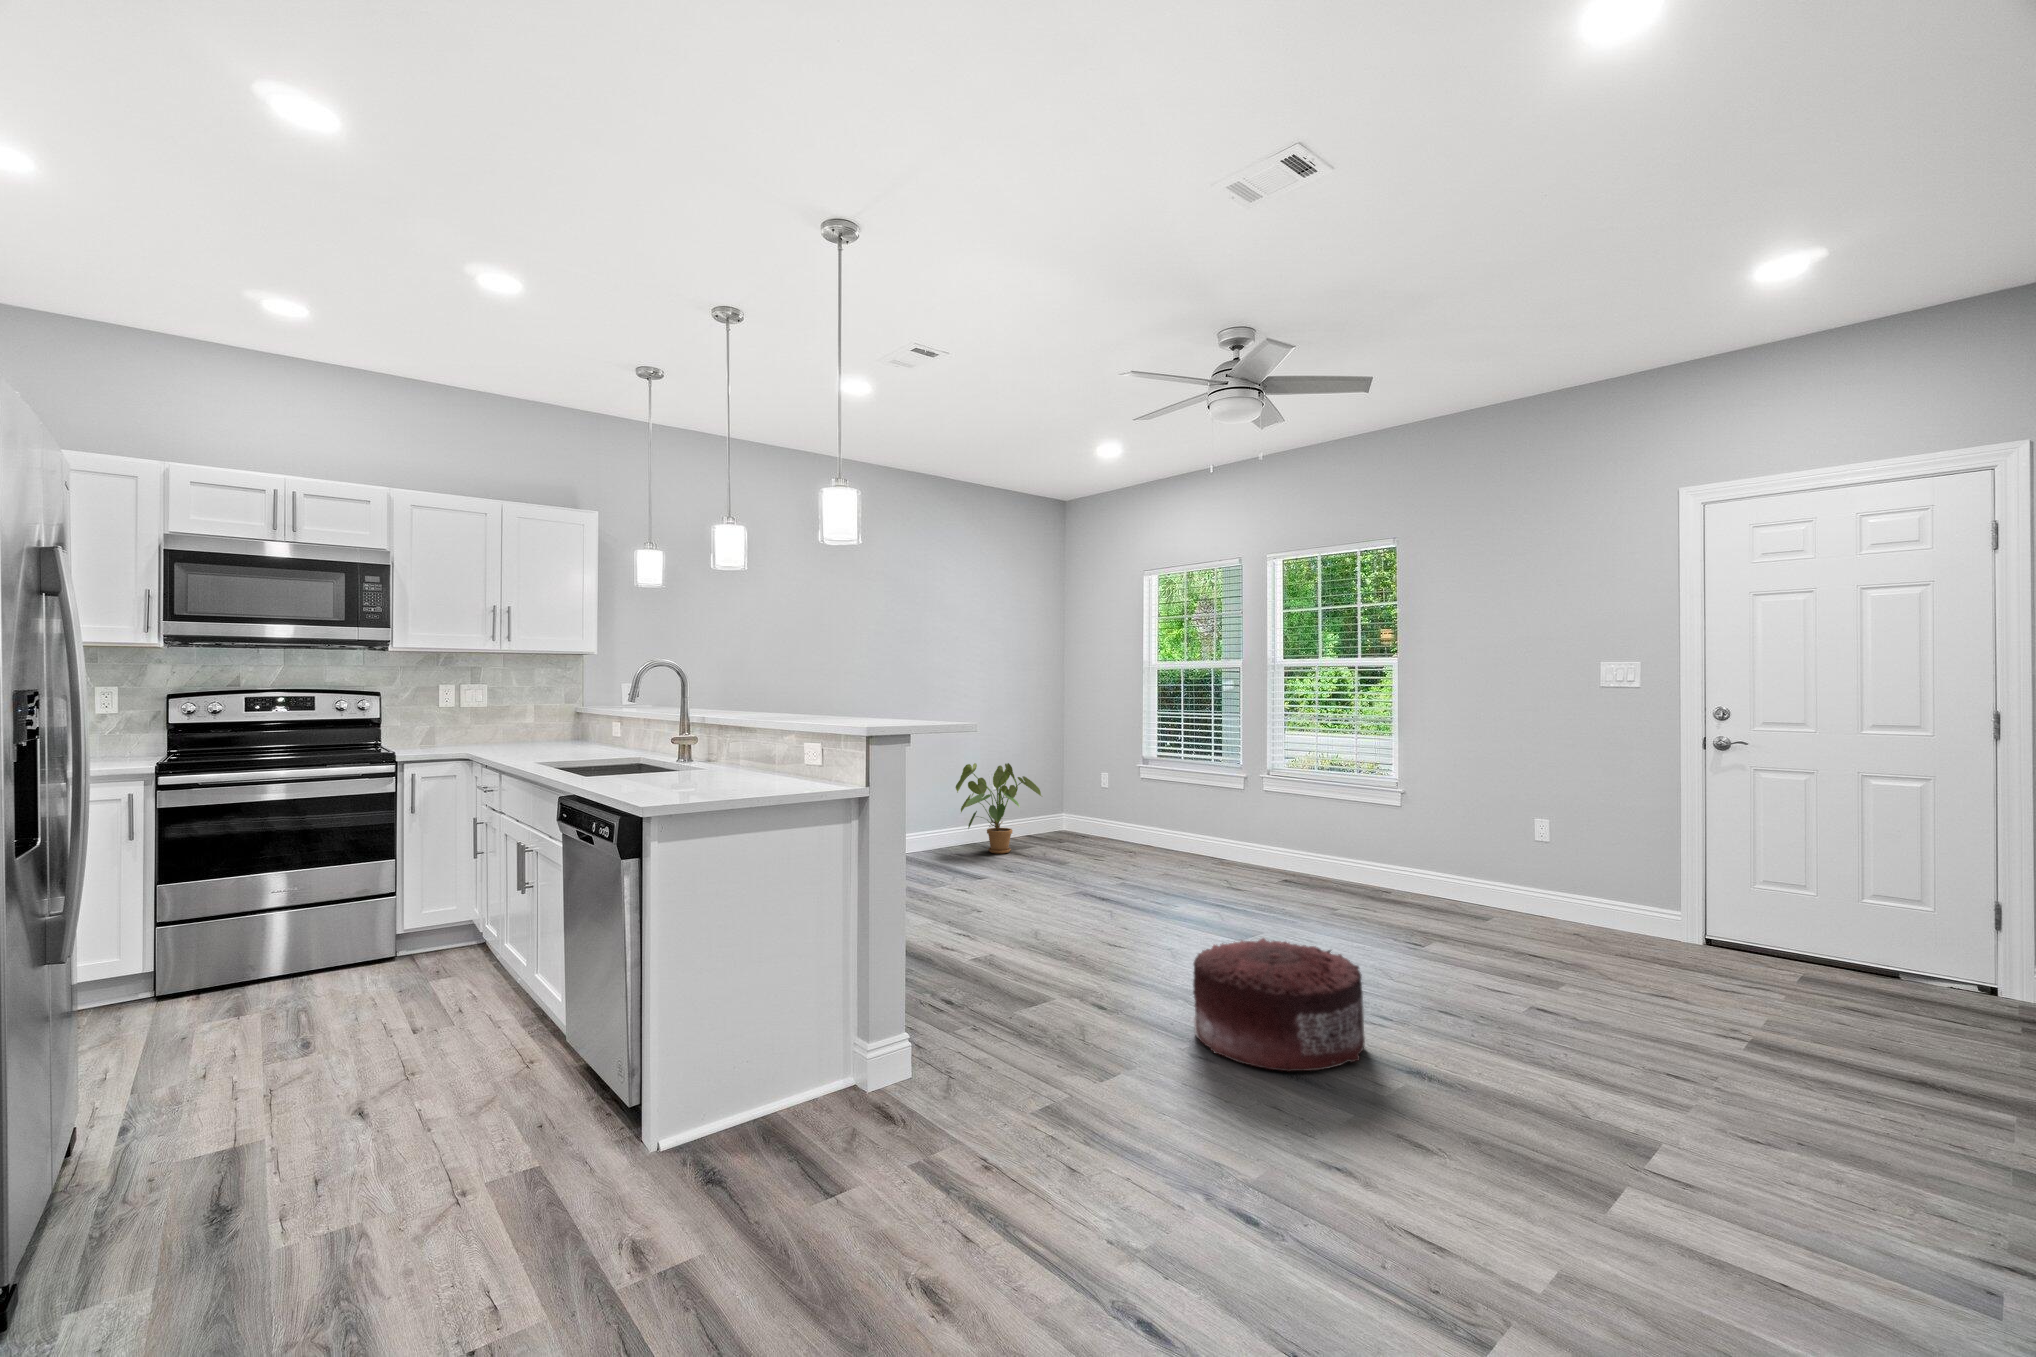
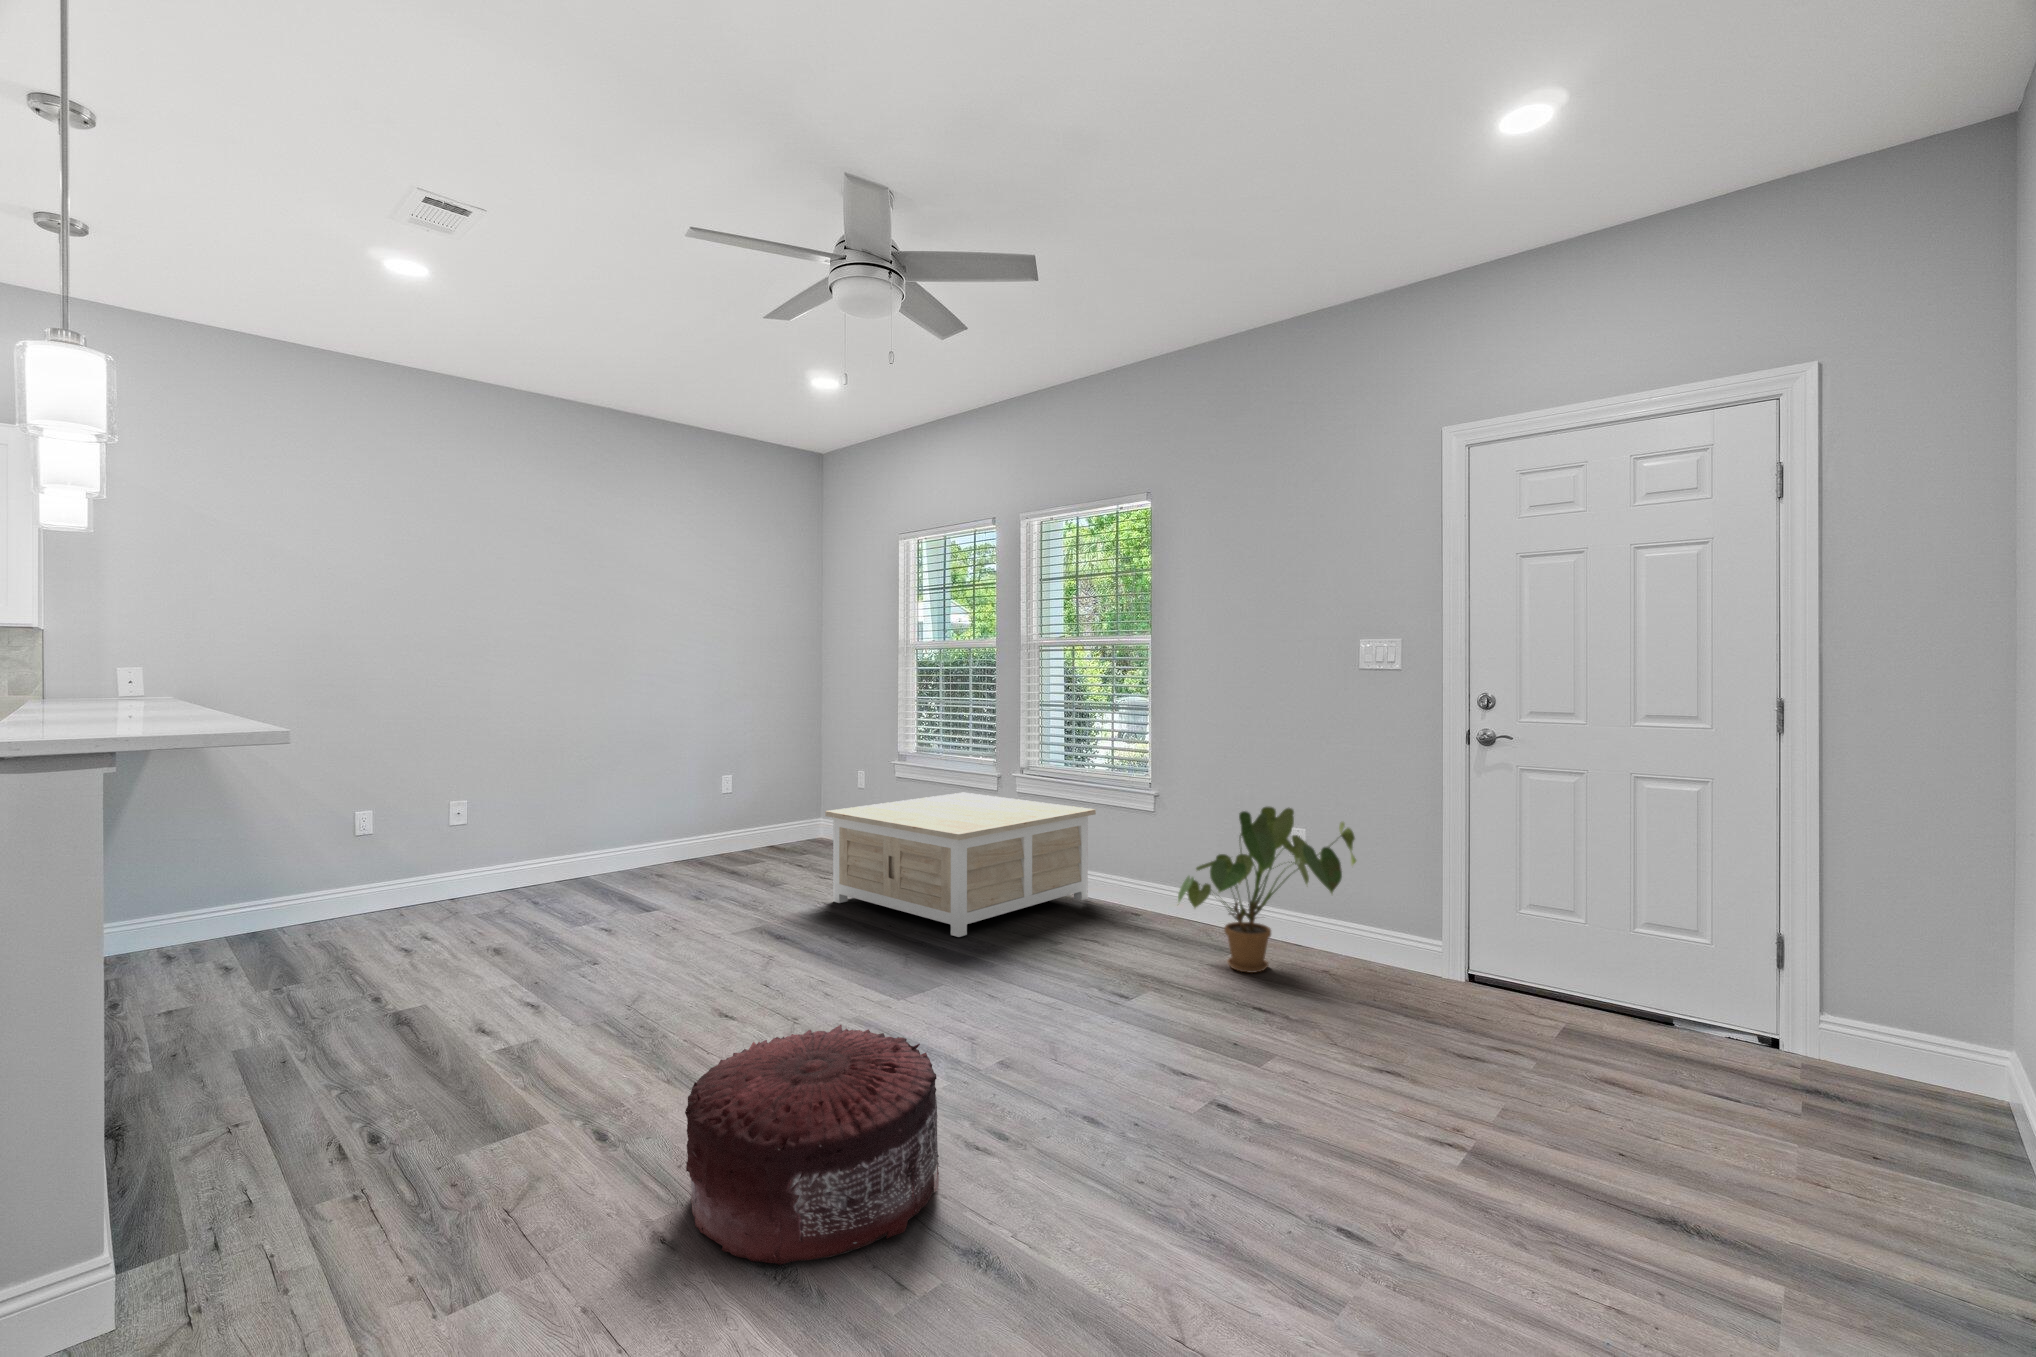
house plant: present [956,763,1041,853] -> present [1178,806,1356,973]
coffee table: none [1117,791,1344,903] -> present [825,793,1096,937]

